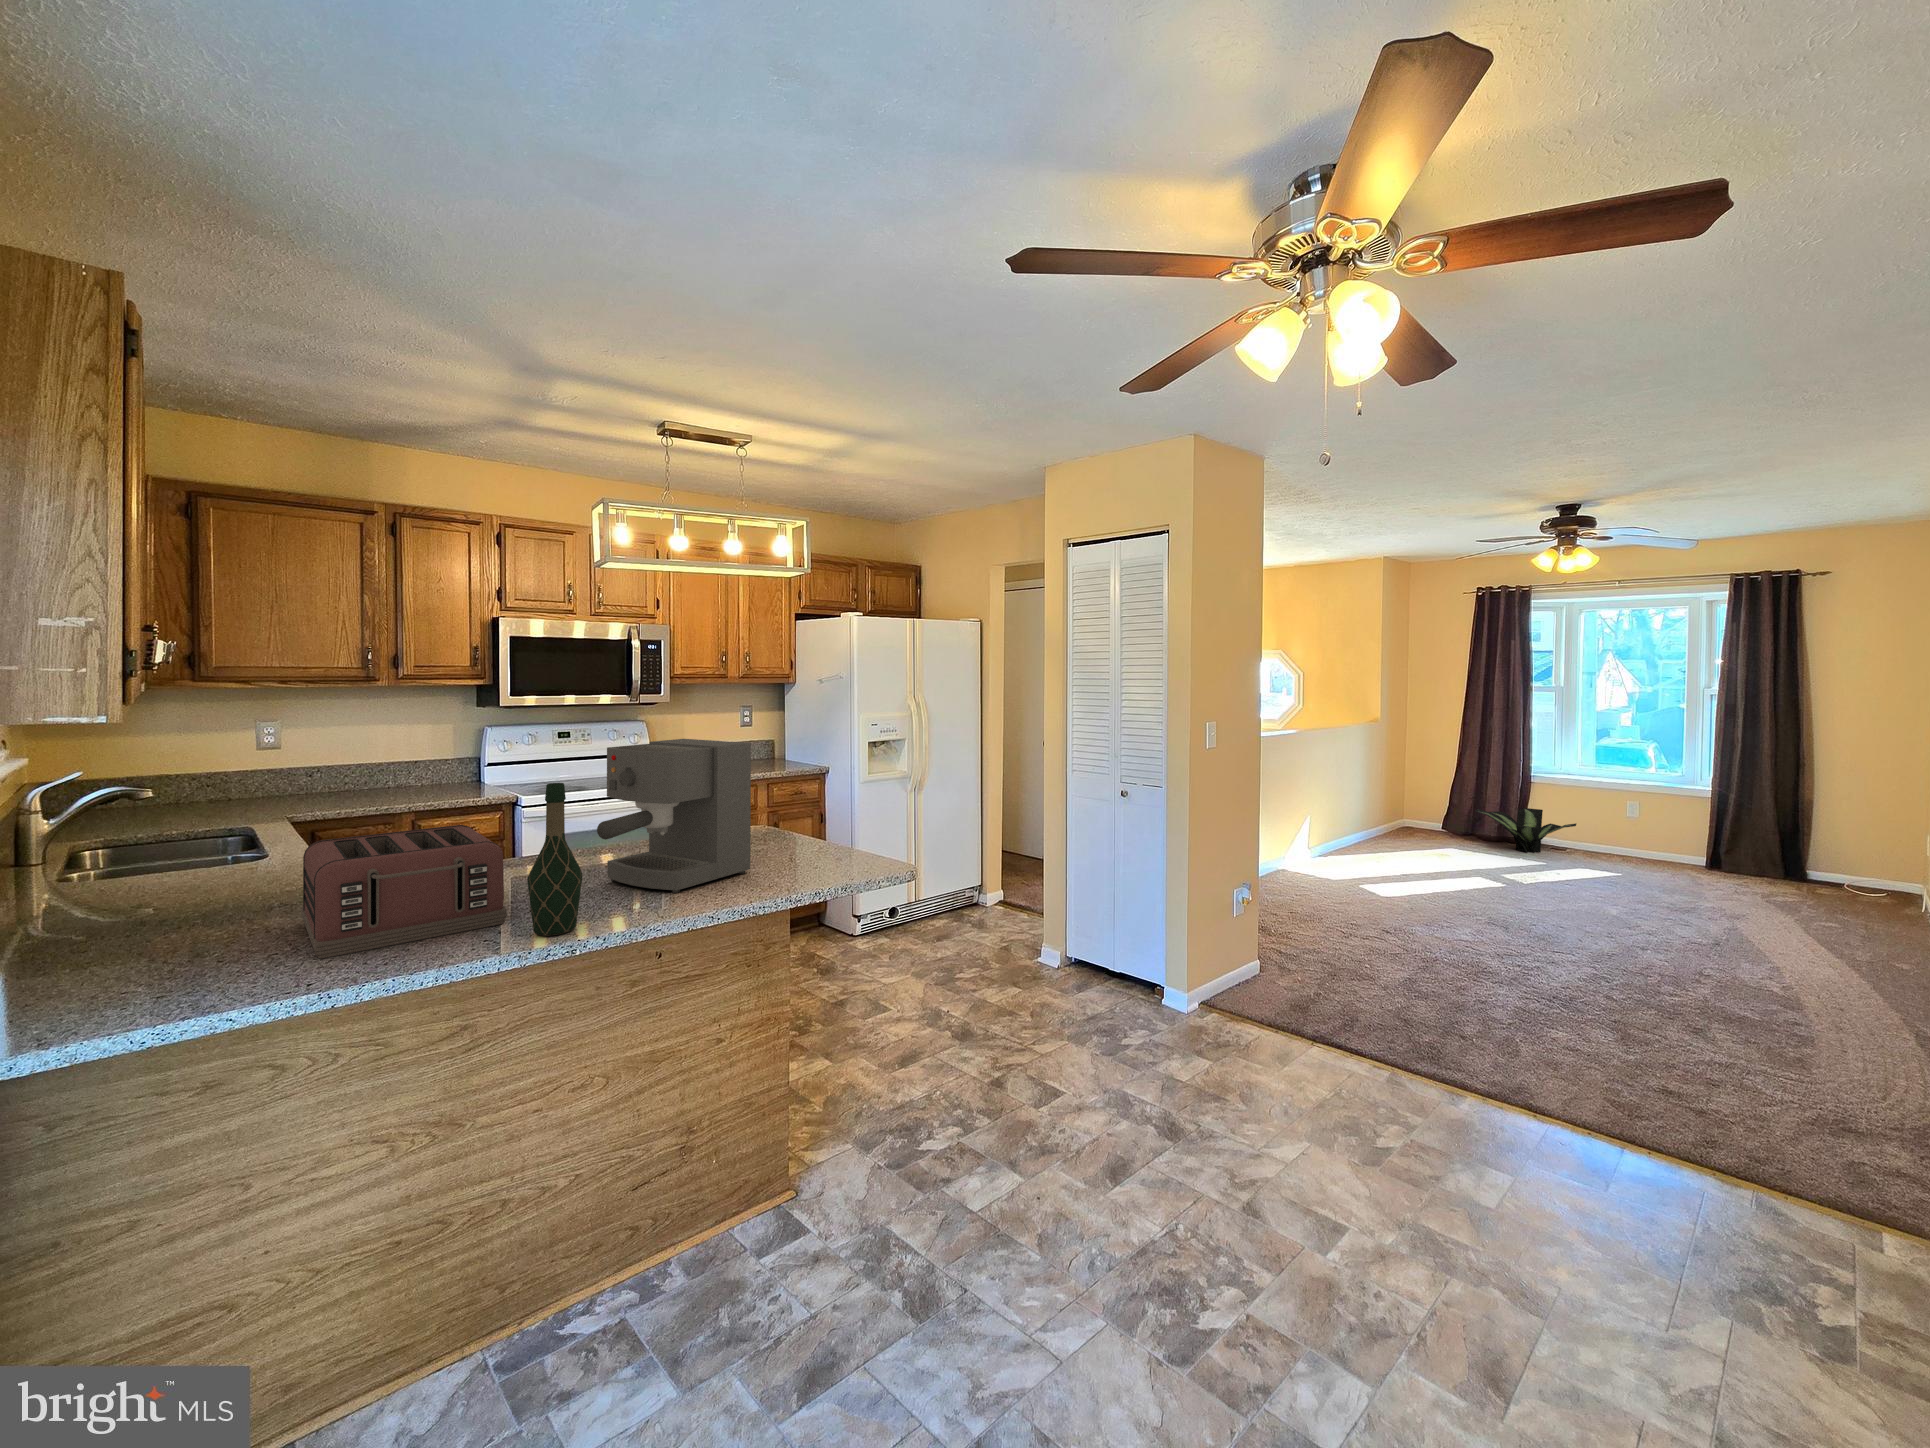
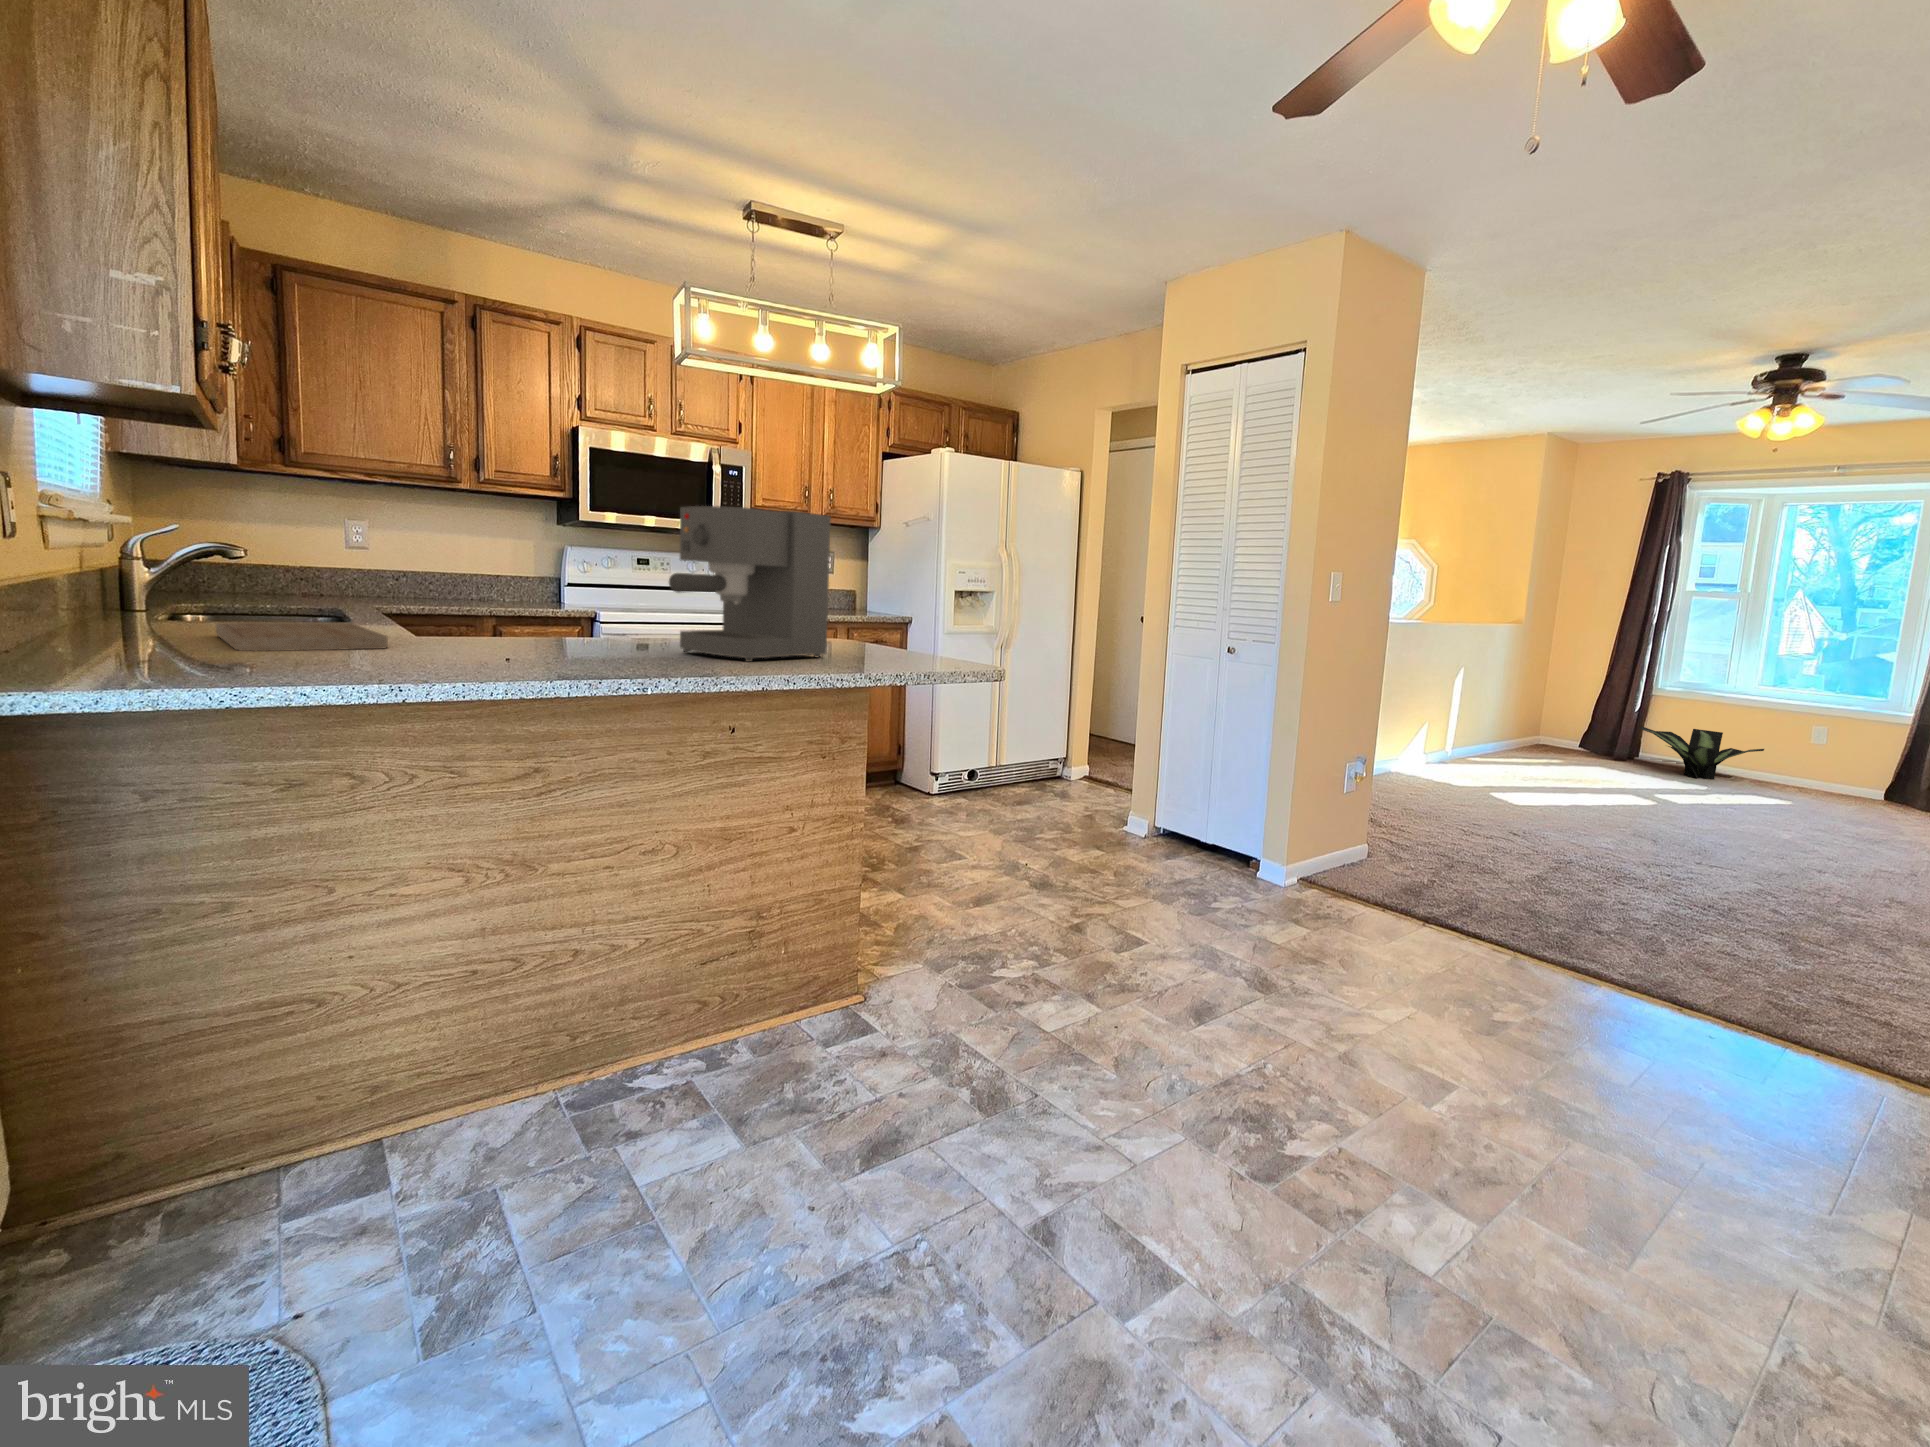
wine bottle: present [528,783,582,936] -> none [597,510,653,671]
toaster: present [301,825,507,959] -> none [379,567,578,667]
cutting board: none [121,876,309,944] -> present [216,622,388,651]

